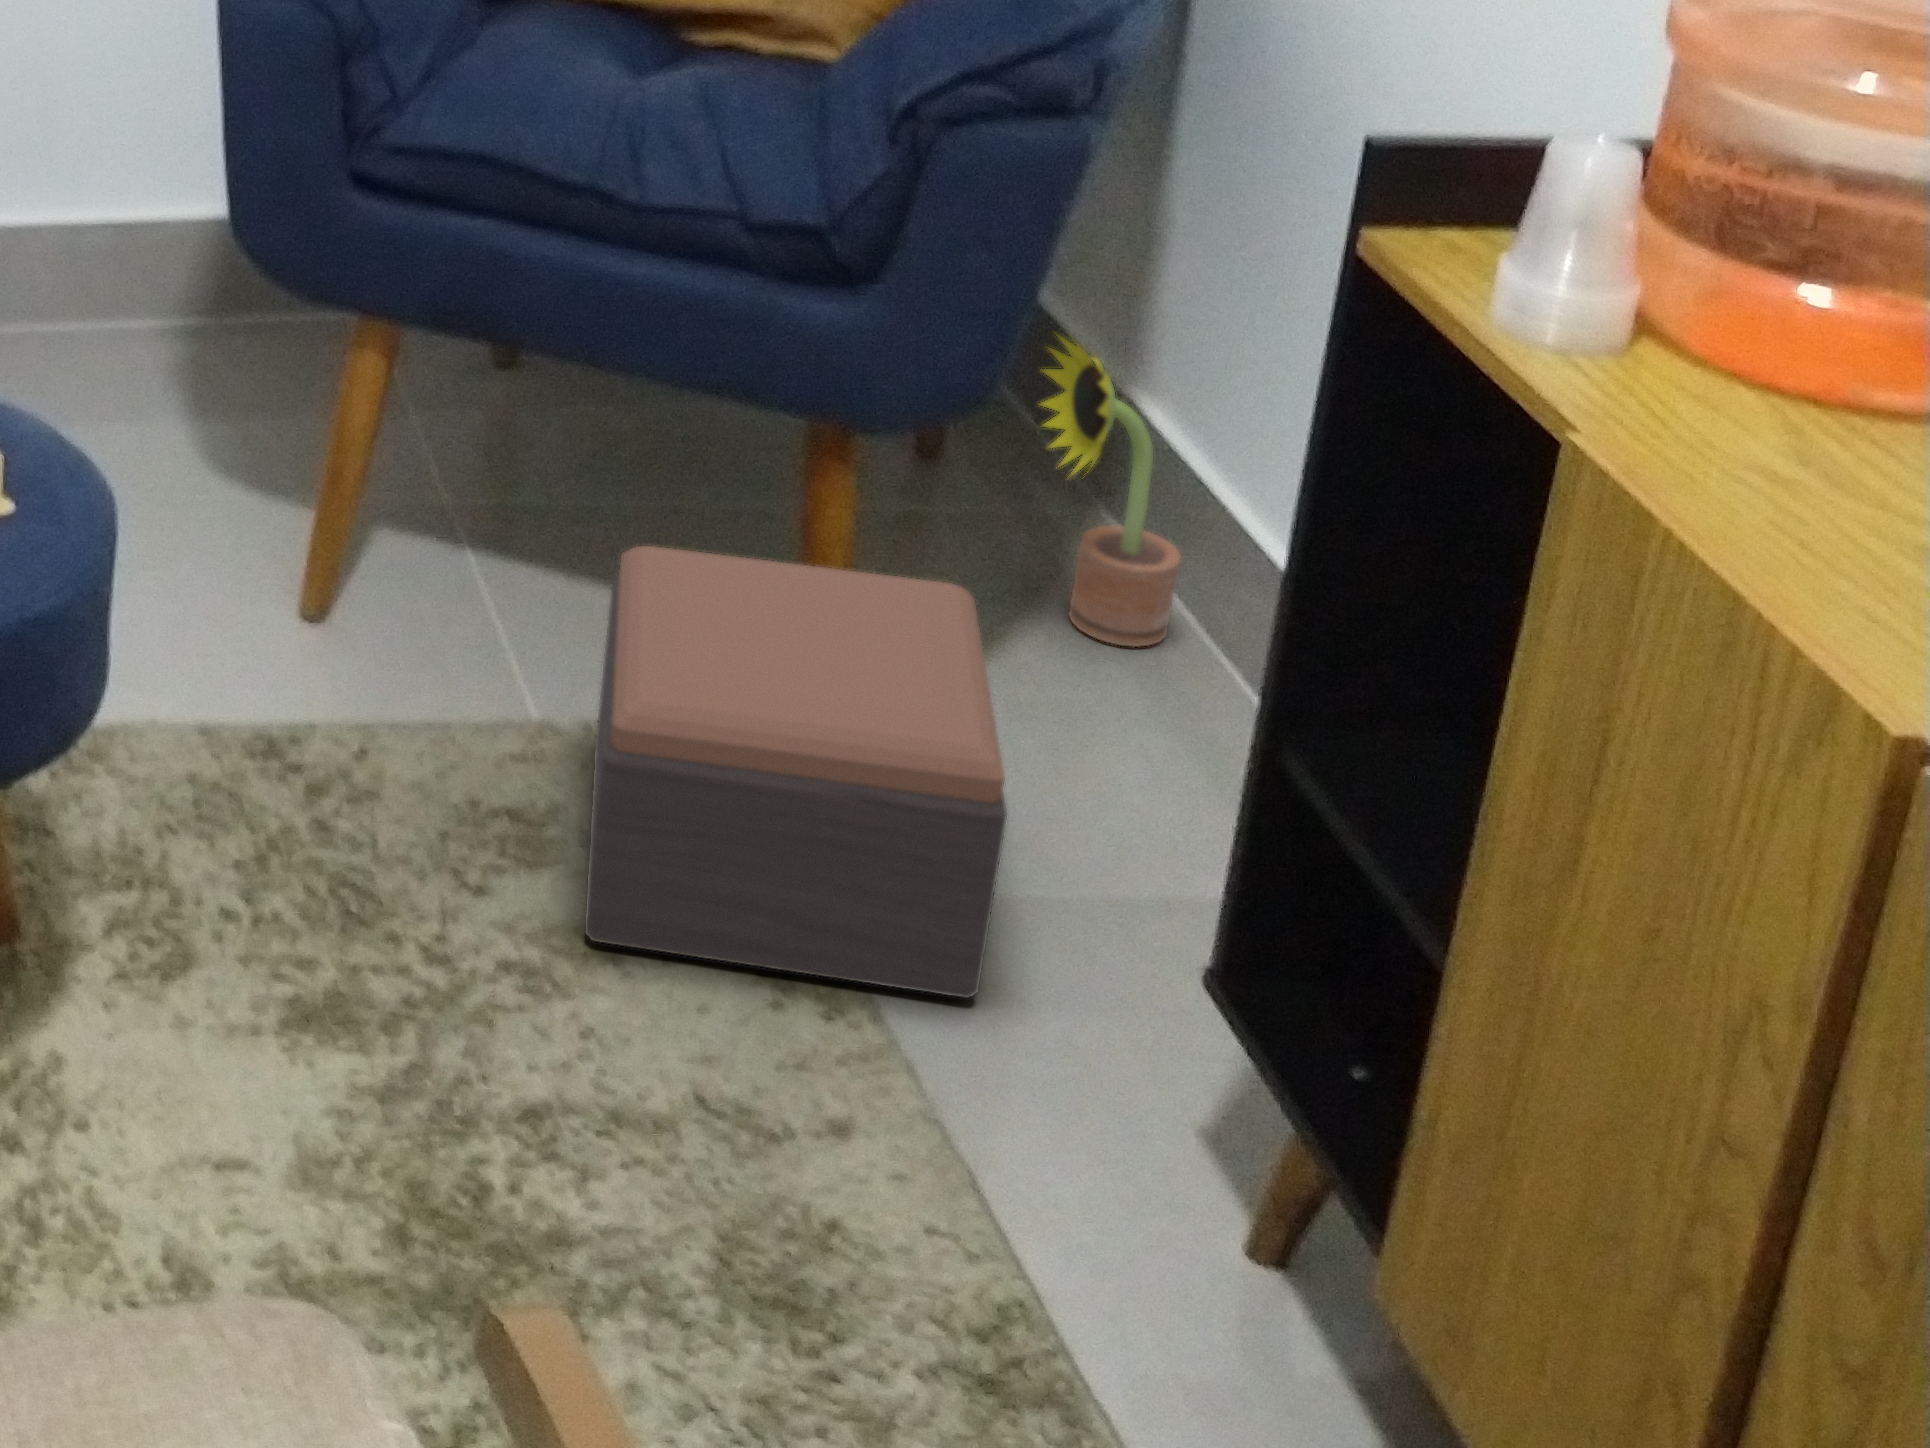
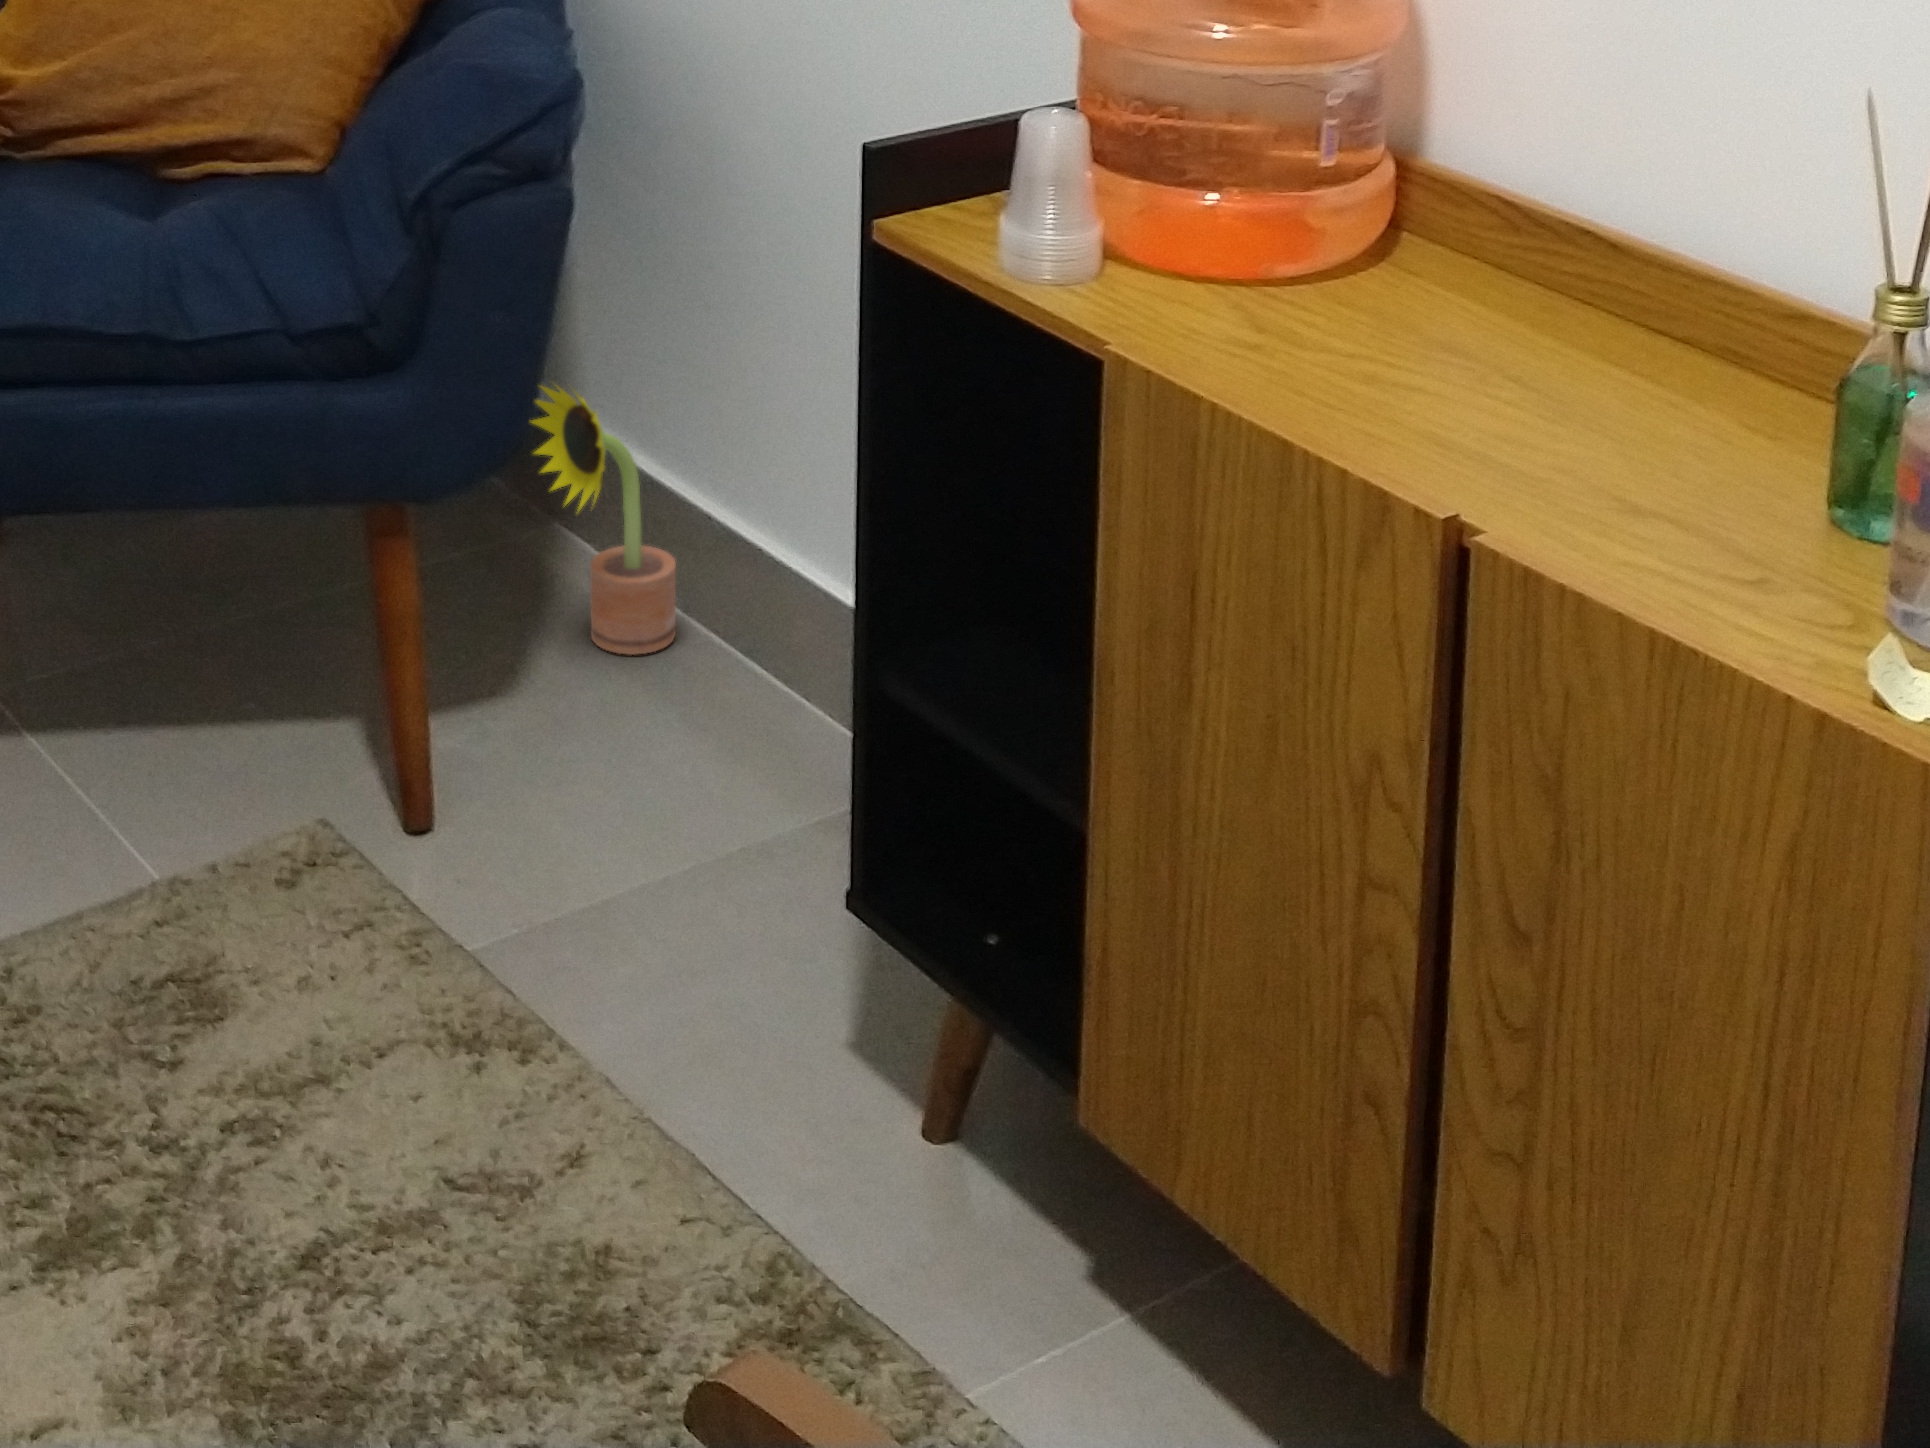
footstool: present [585,546,1007,998] -> none [224,632,650,1074]

